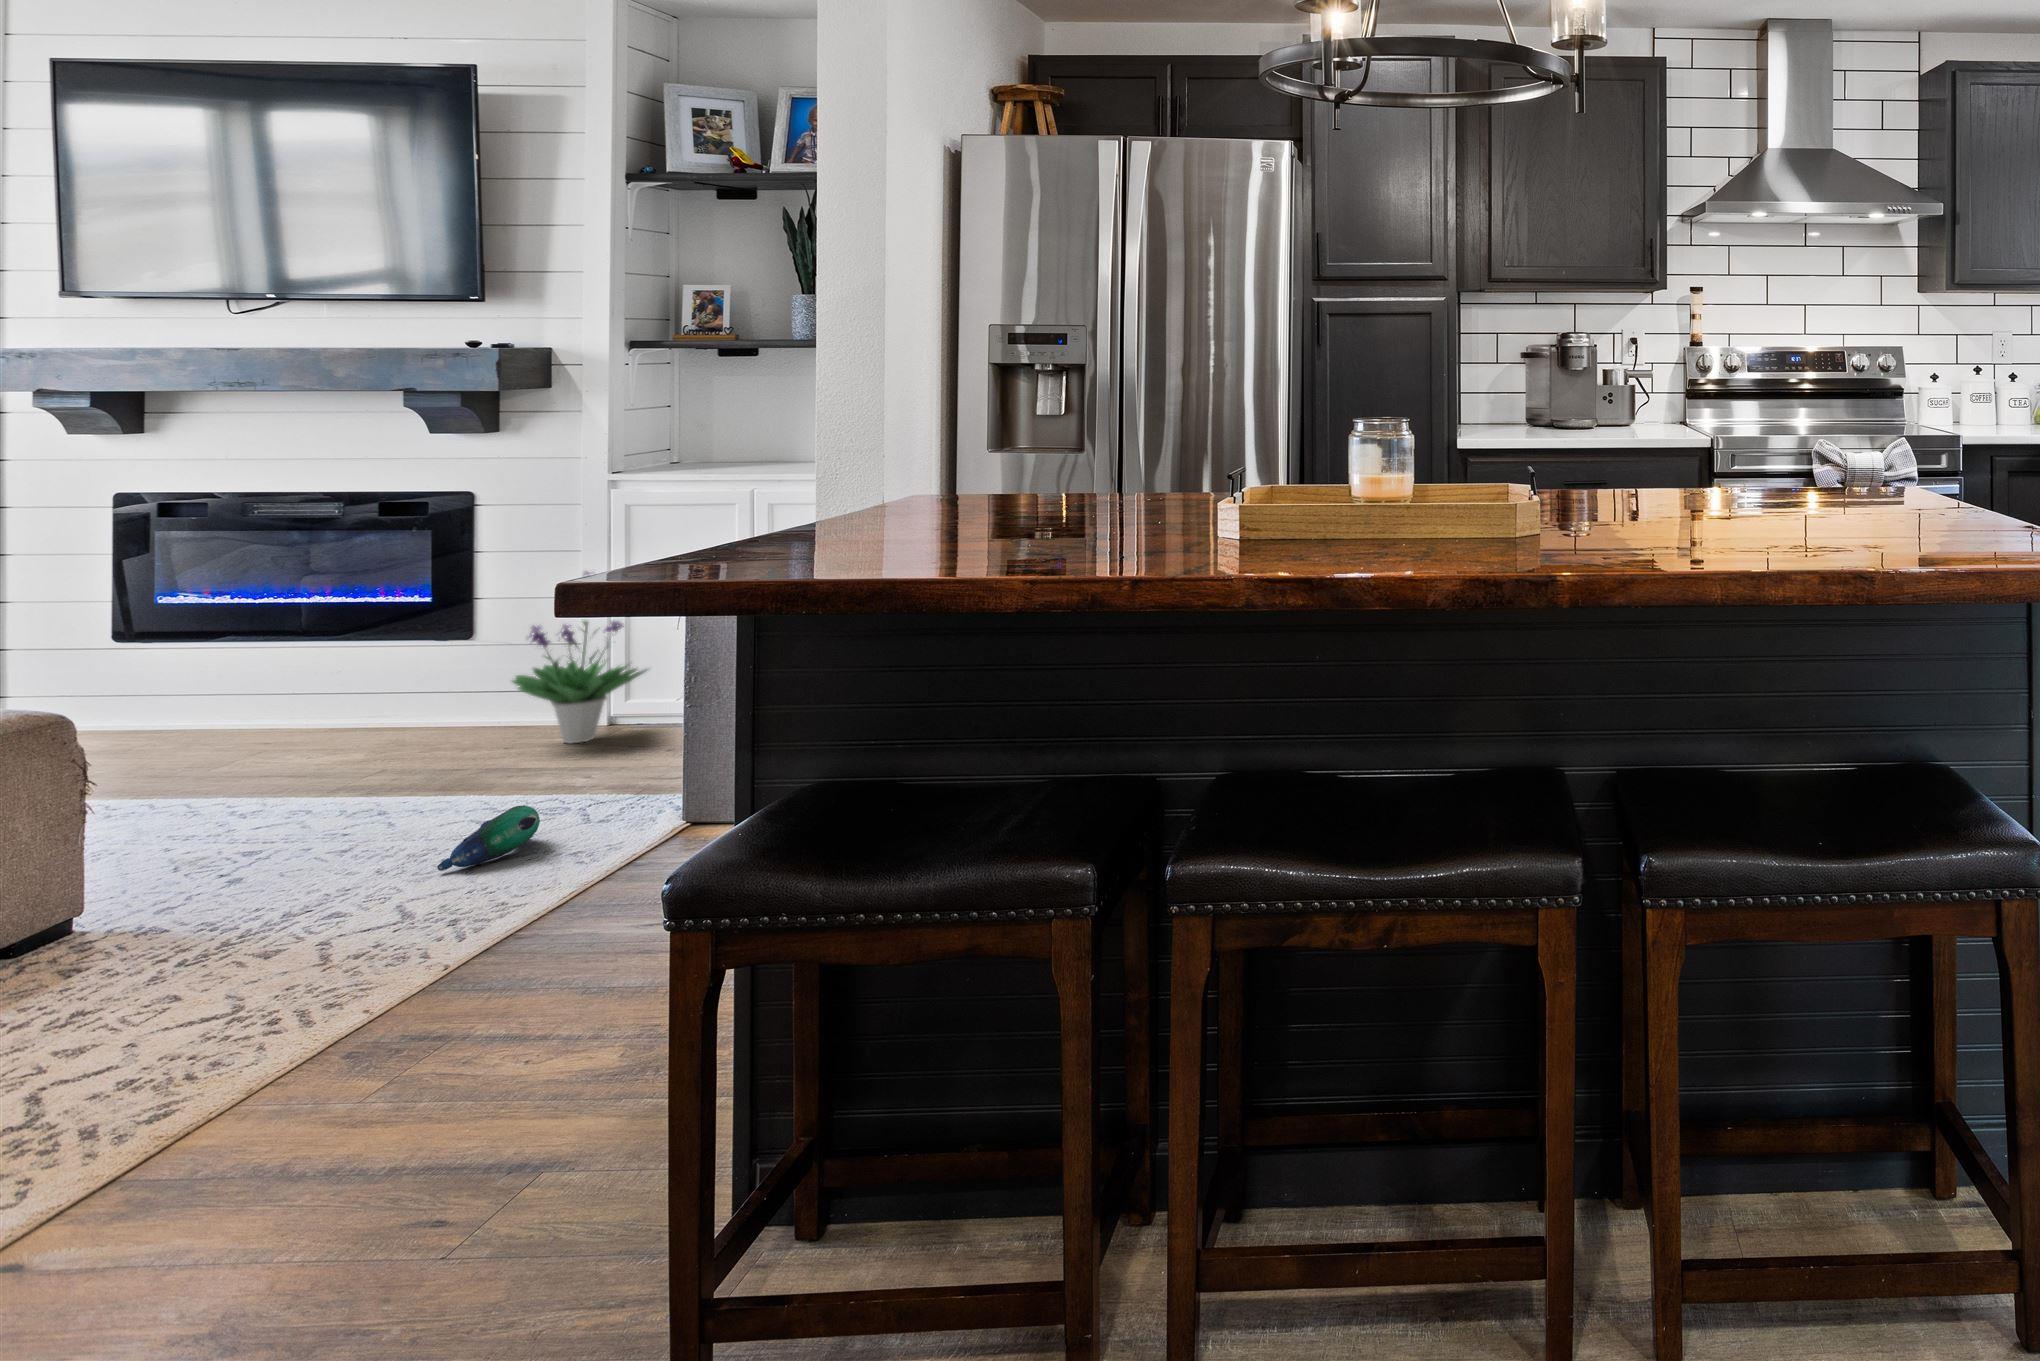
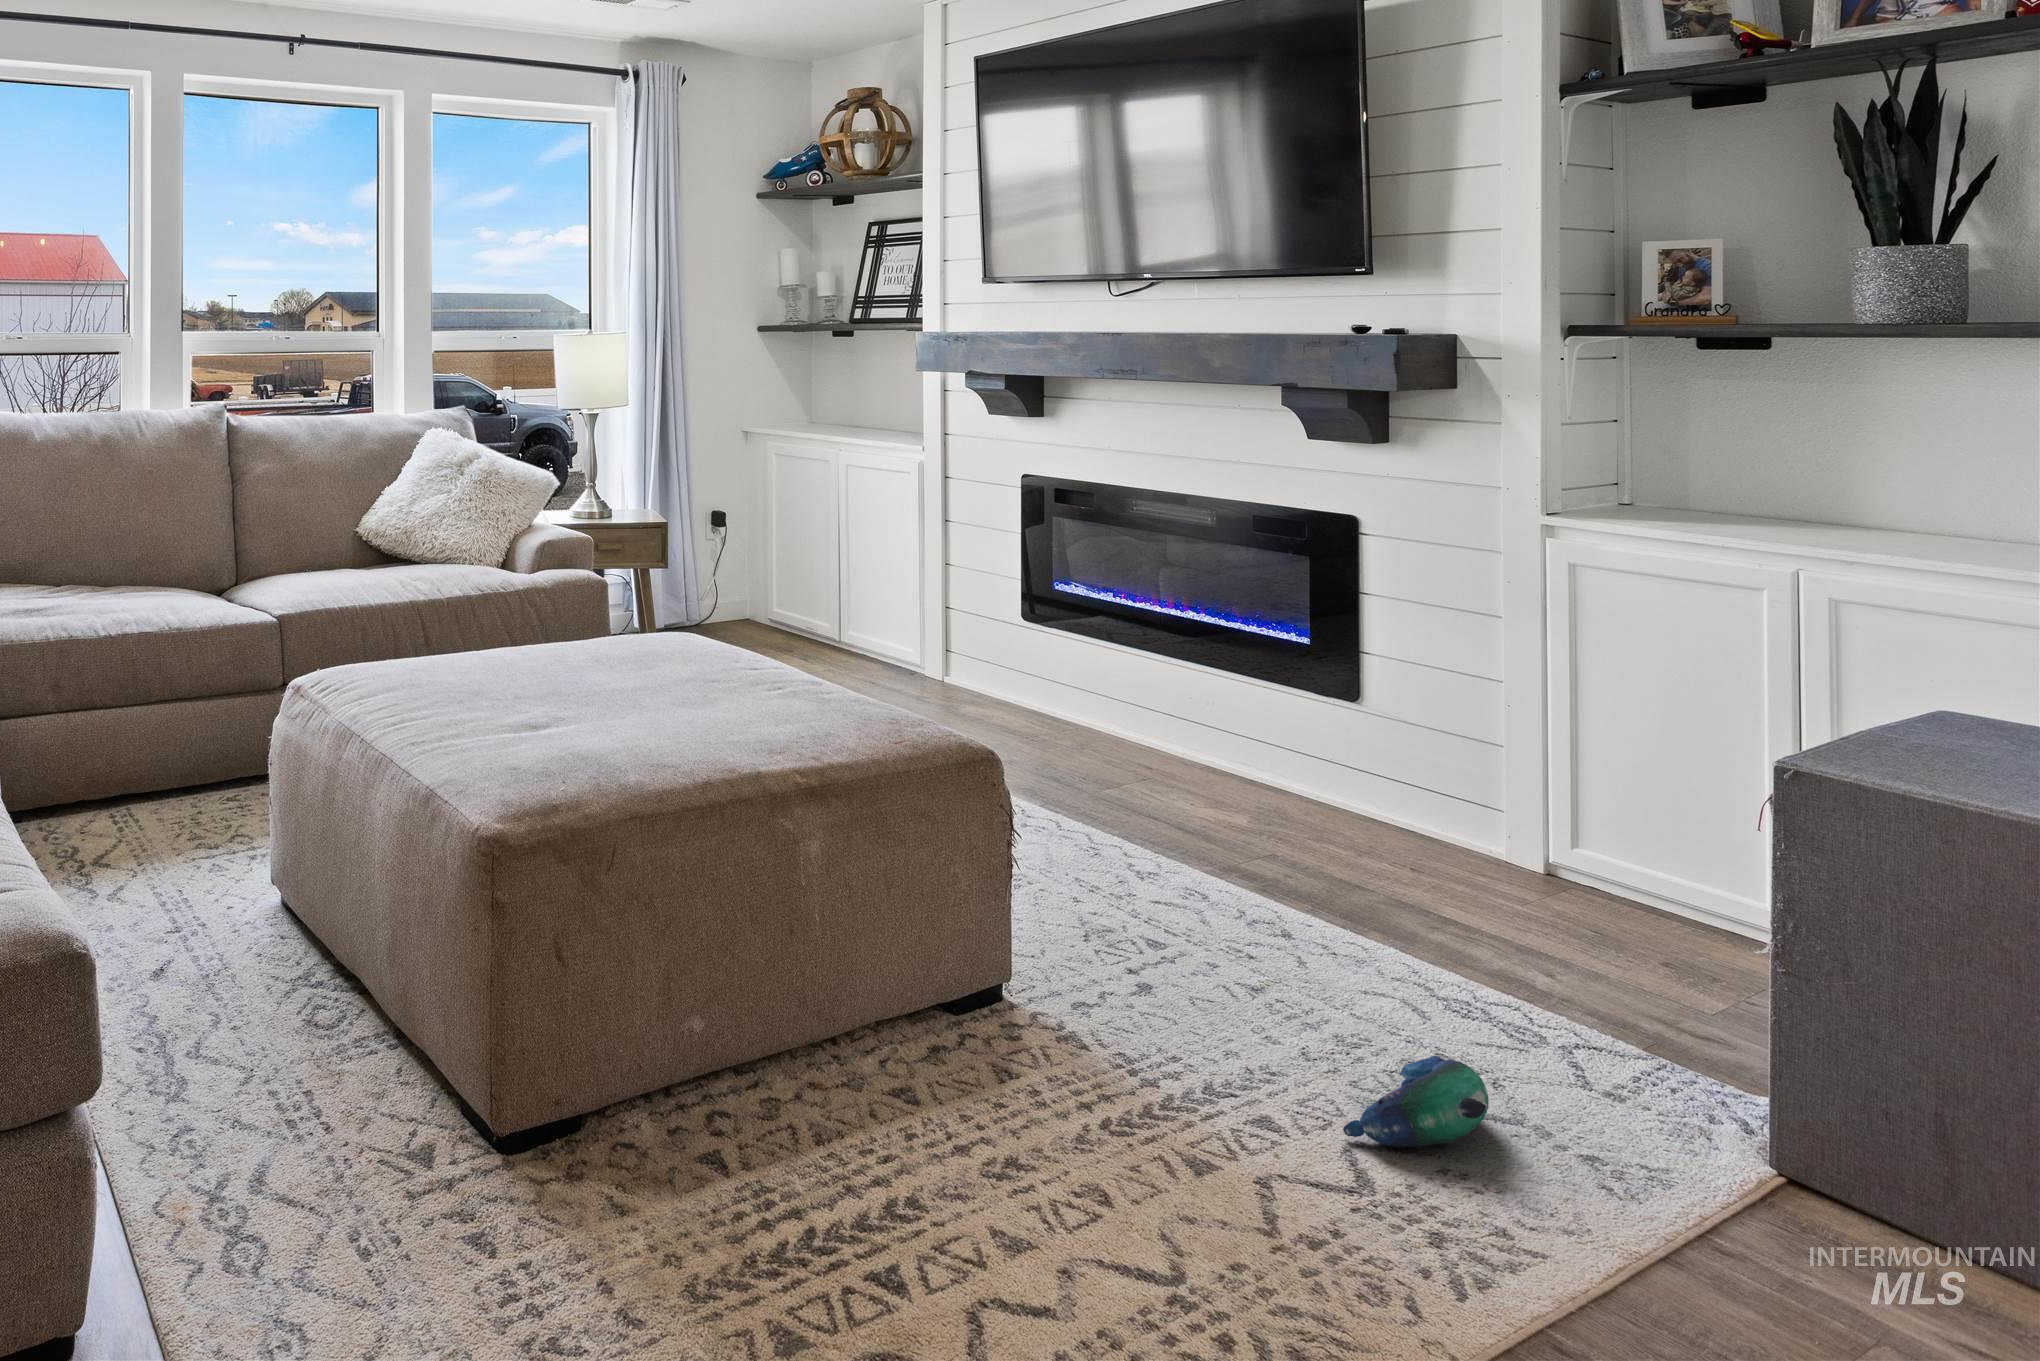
potted plant: present [512,571,646,744] -> none [1412,651,1618,897]

